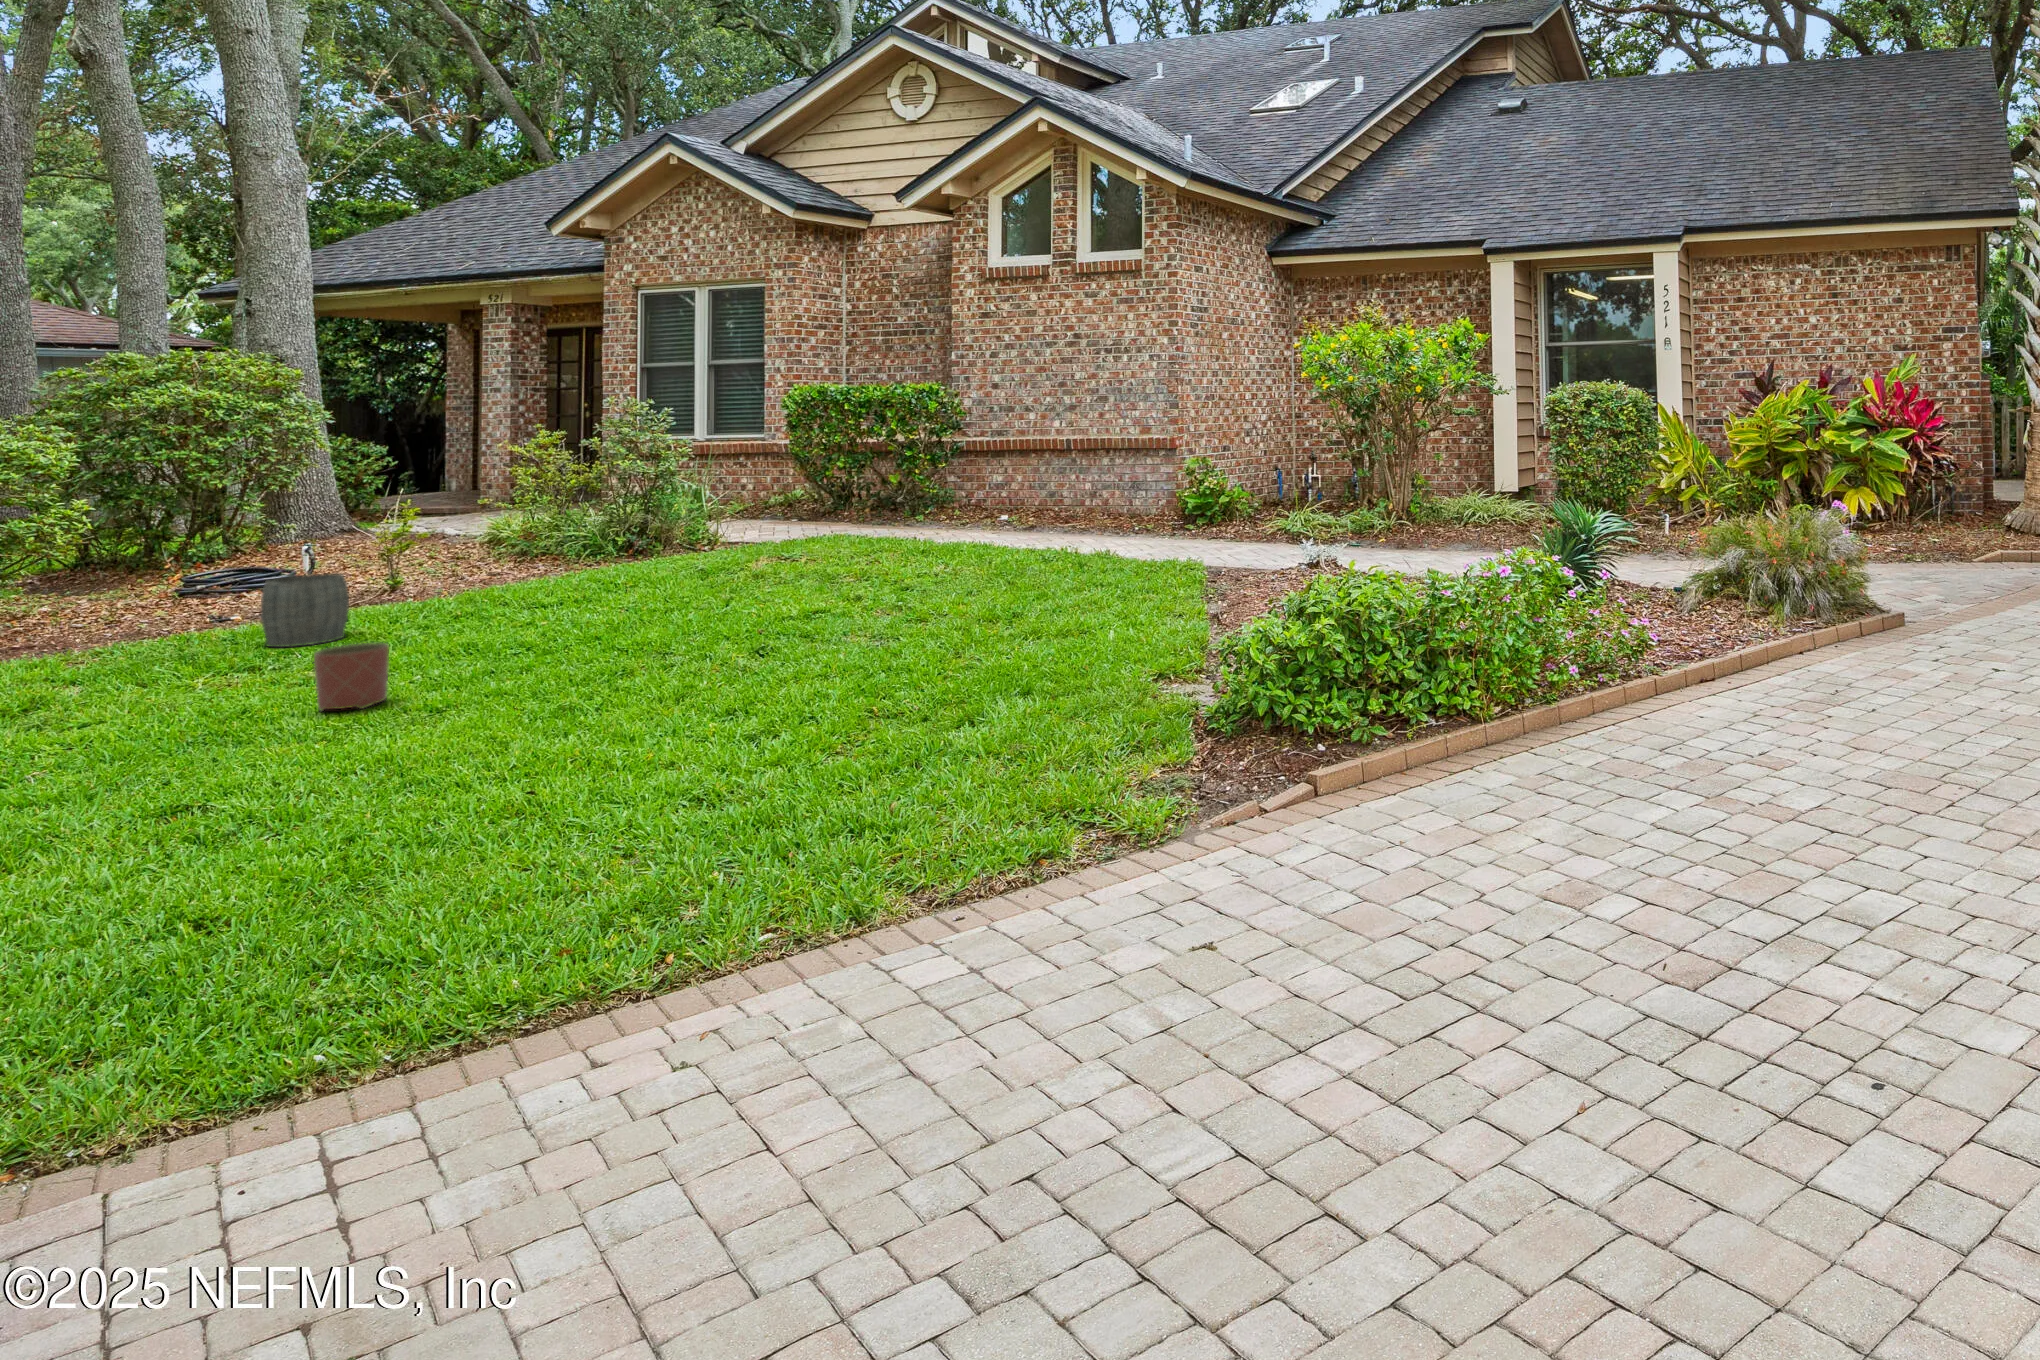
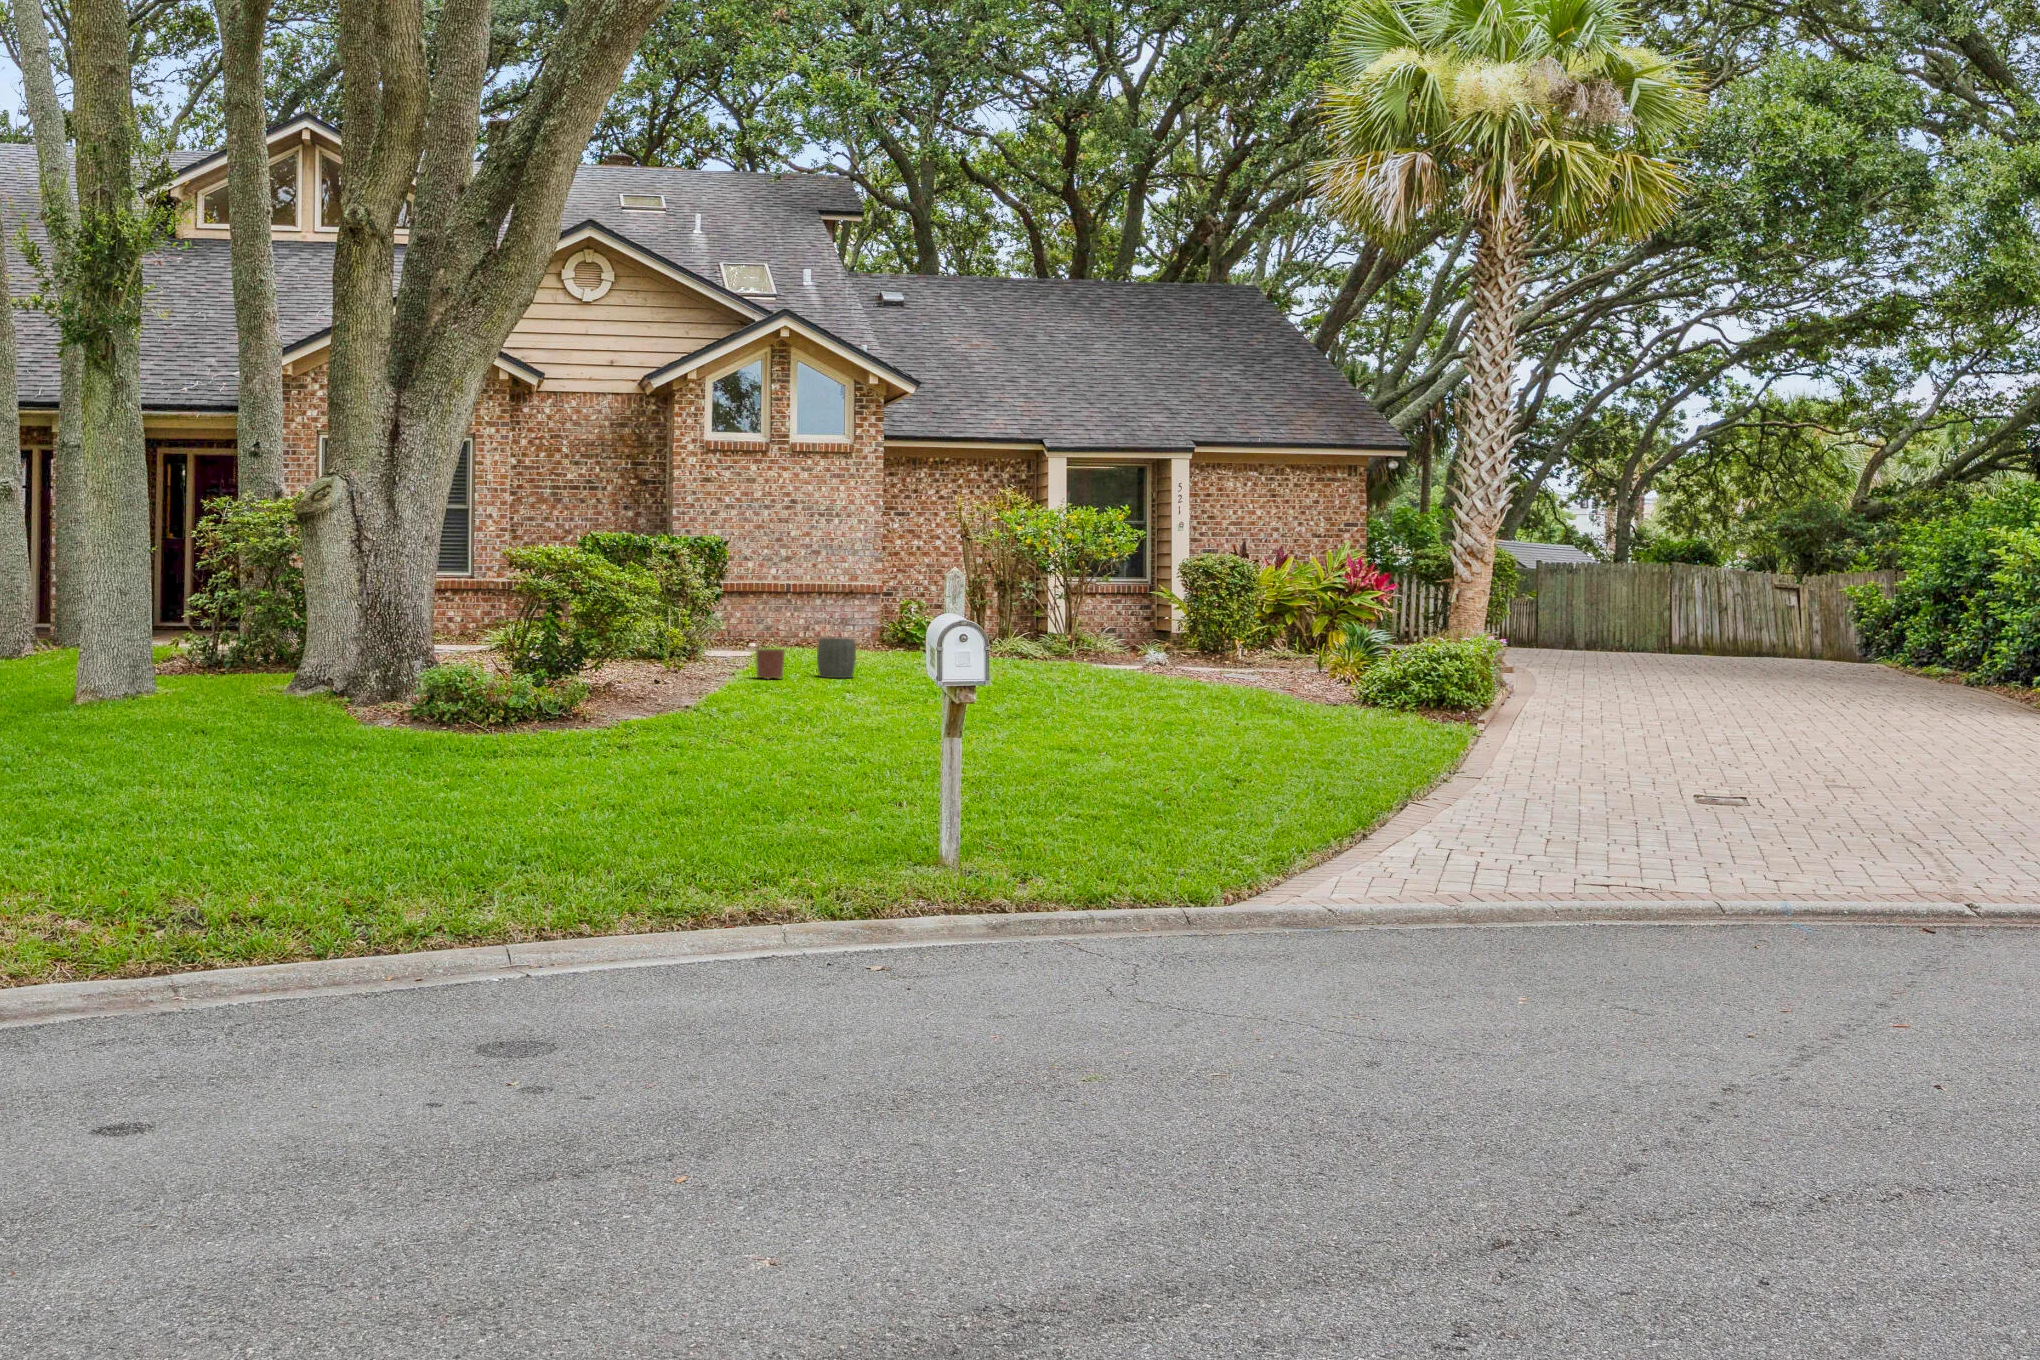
planter: present [314,643,389,711] -> present [756,649,785,679]

